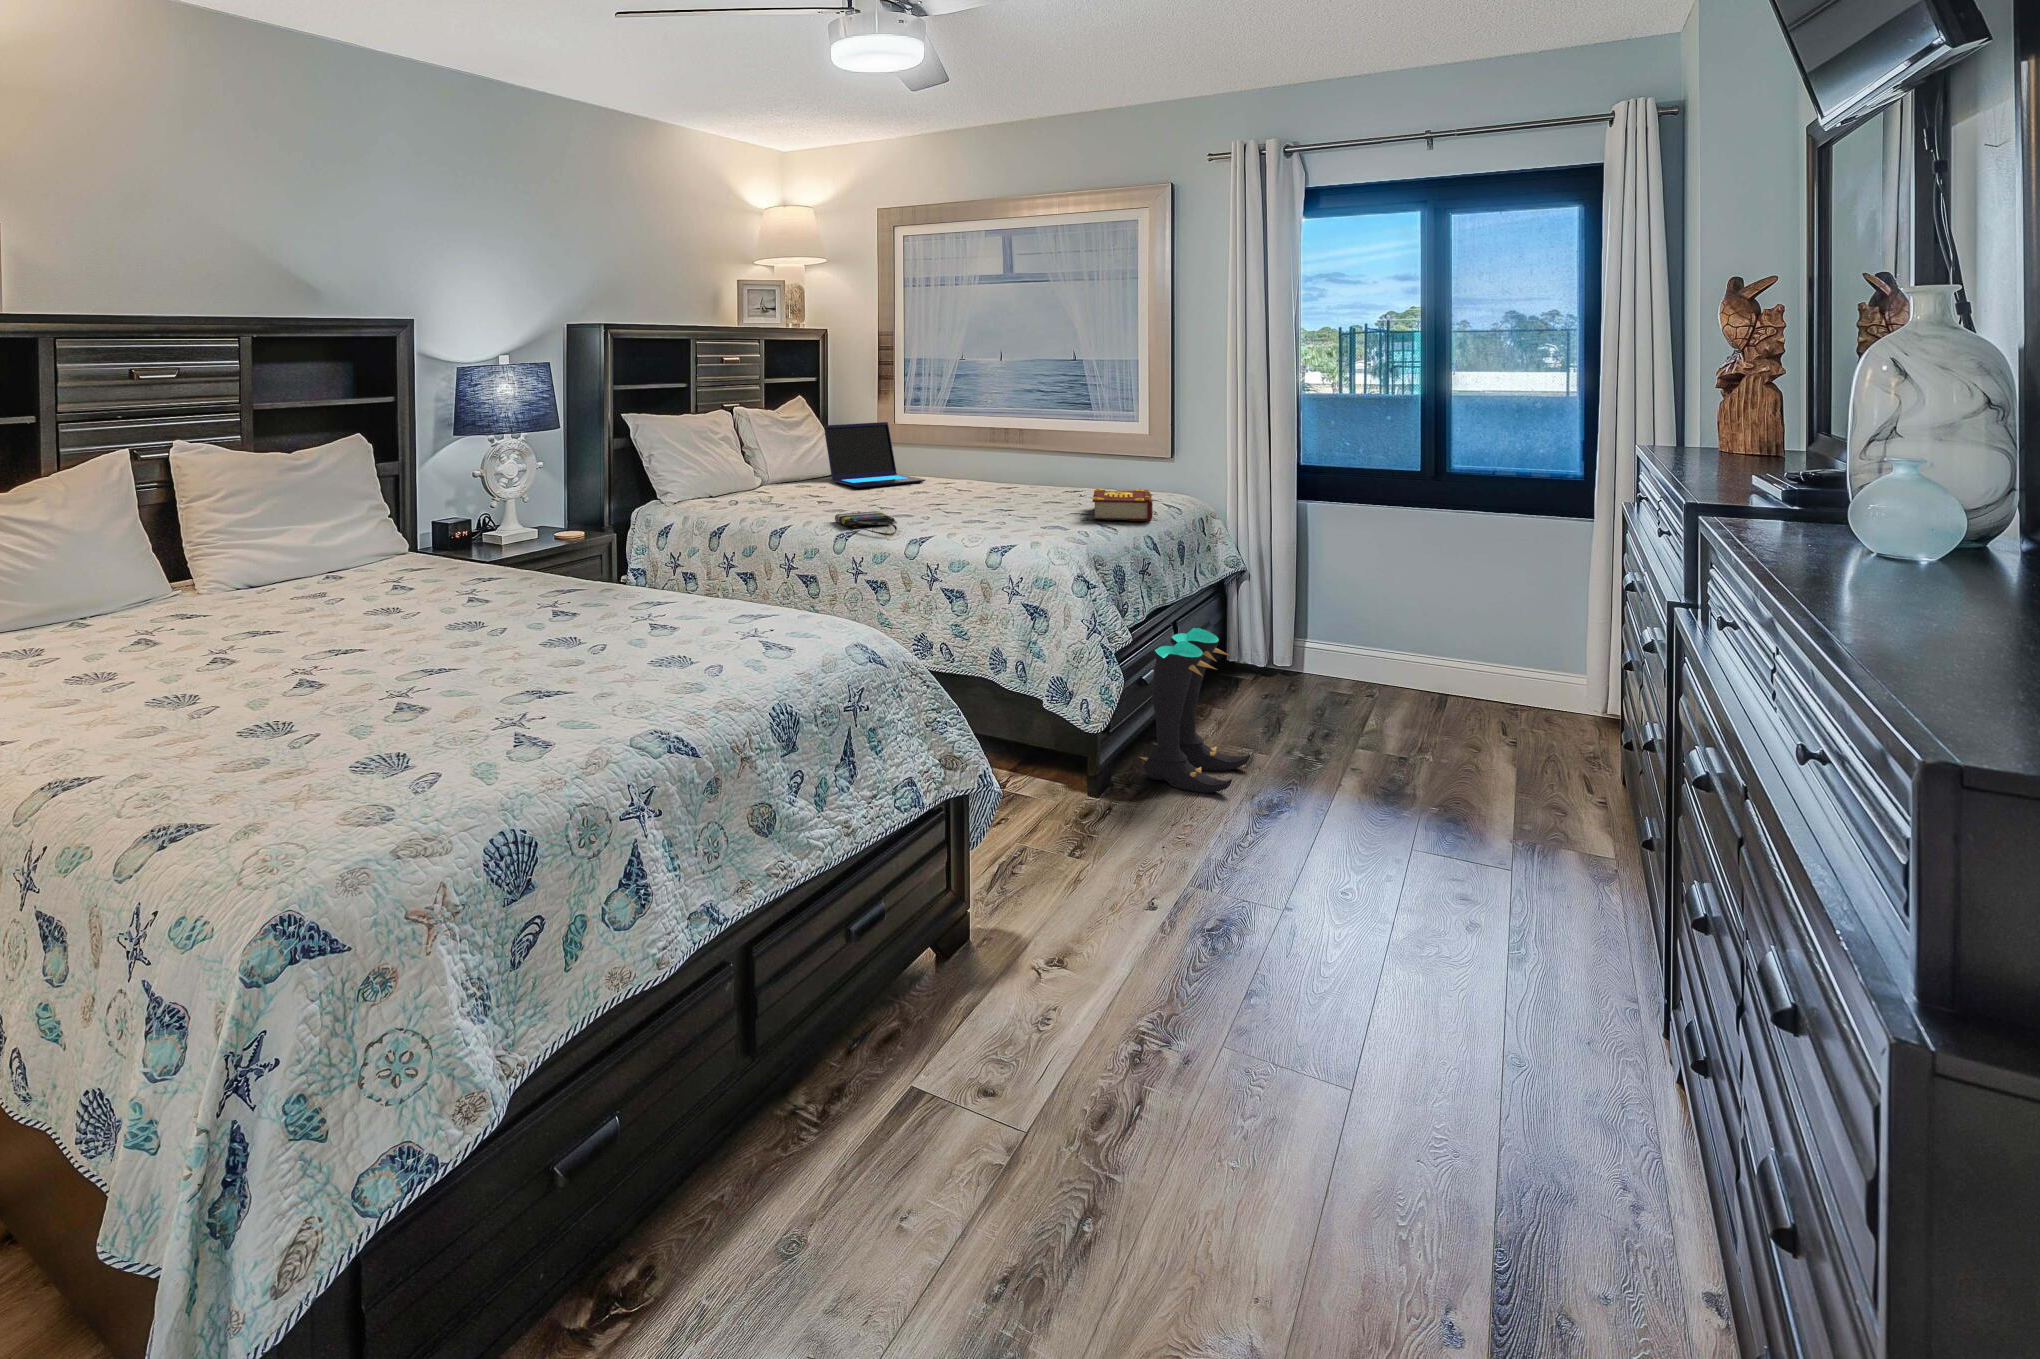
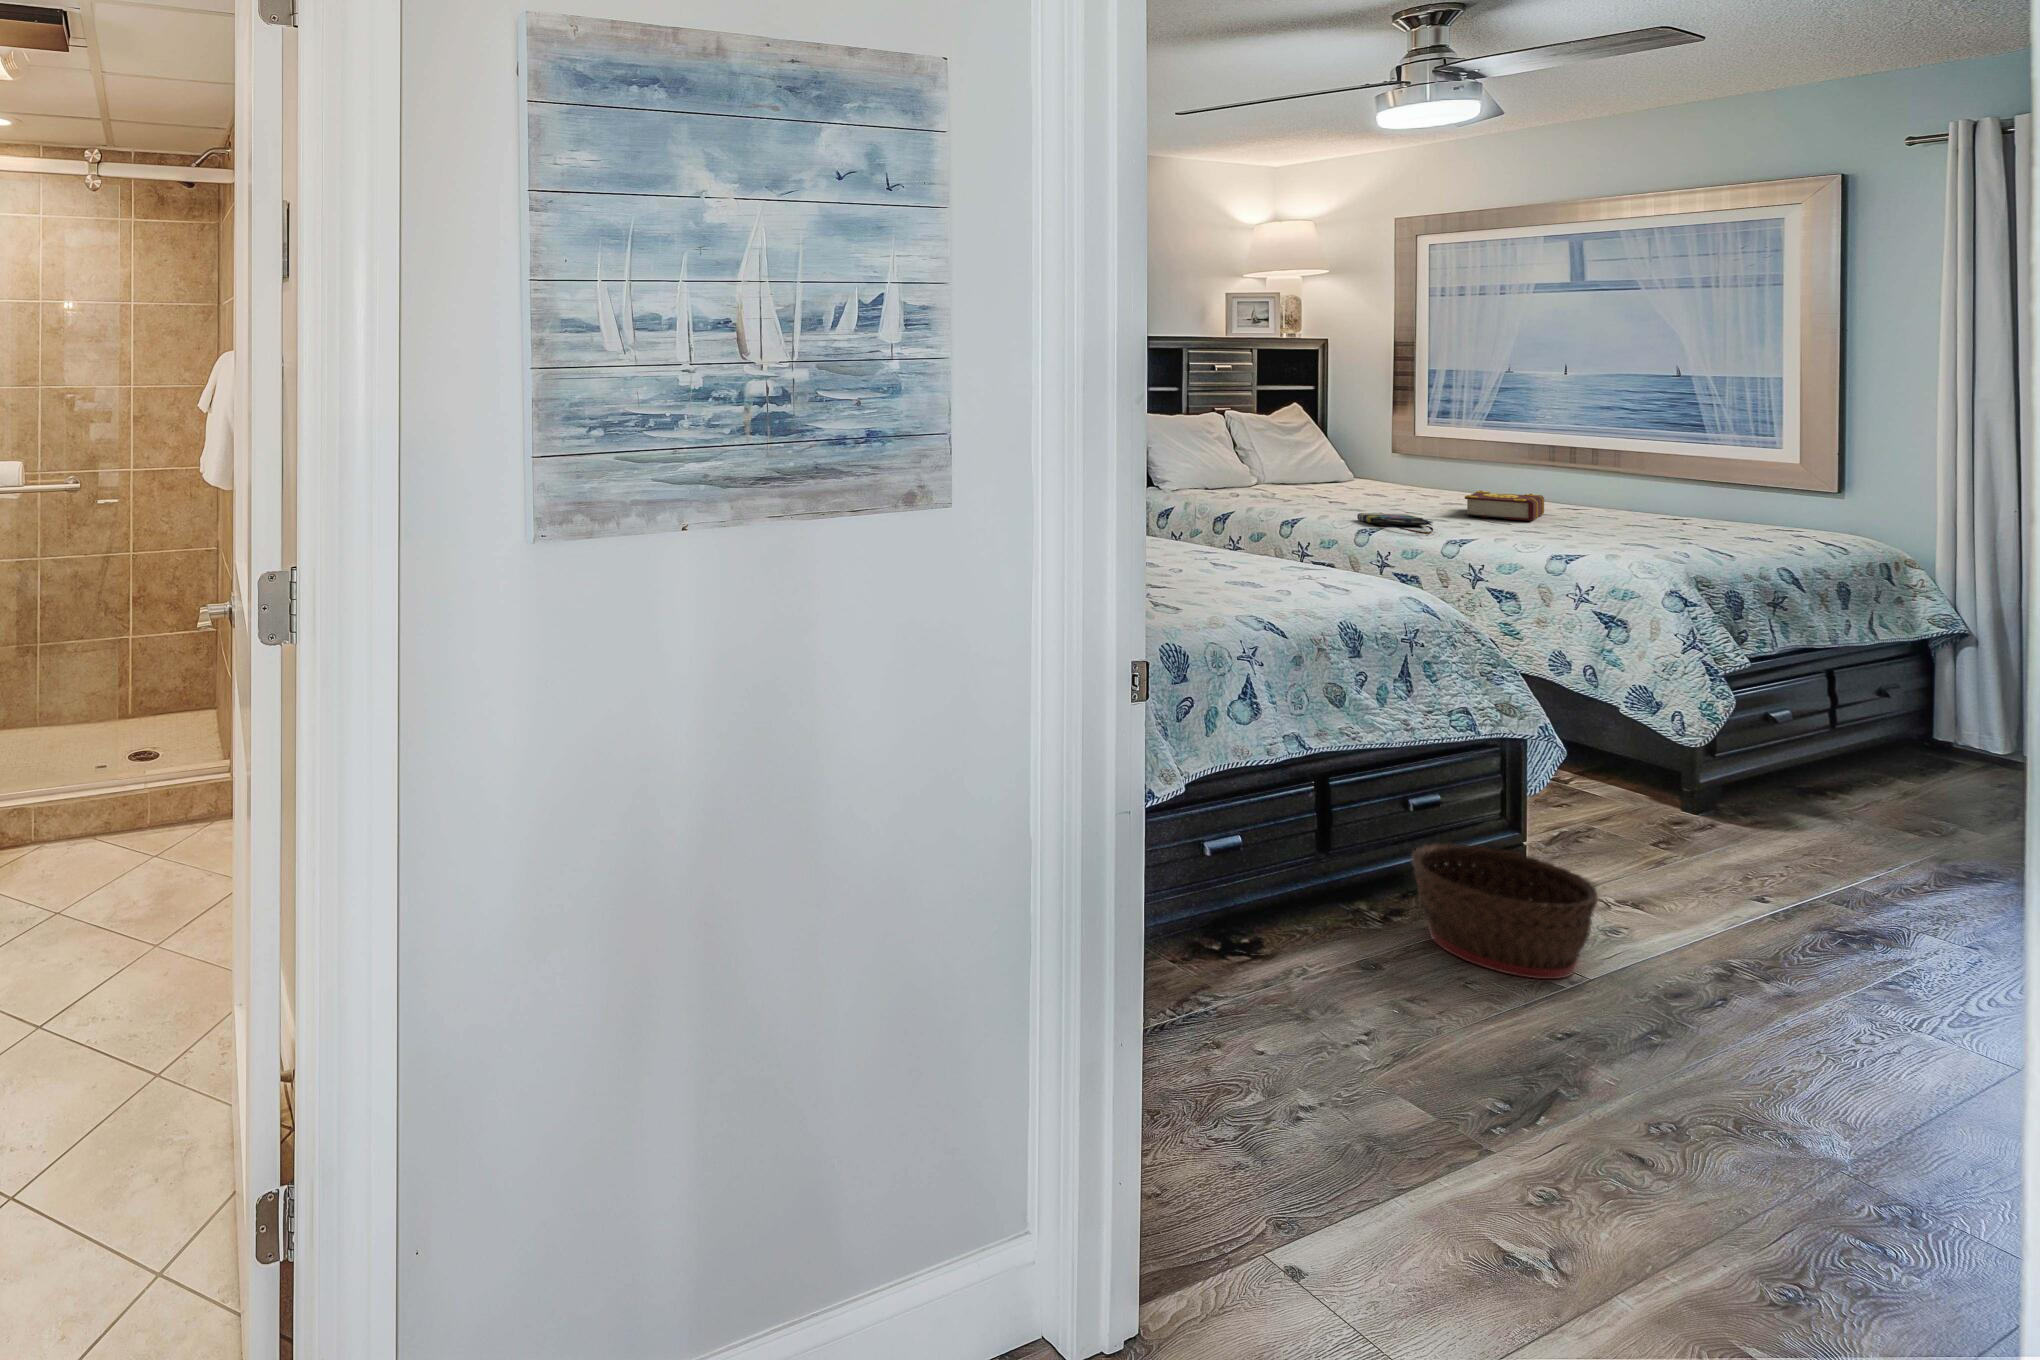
laptop: present [824,422,925,488] -> none [1333,434,1461,497]
book: present [1092,488,1153,521] -> present [1465,491,1544,521]
boots: present [1140,628,1250,793] -> none [1753,668,1930,840]
basket: none [848,958,1032,1161] -> present [1412,843,1598,979]

